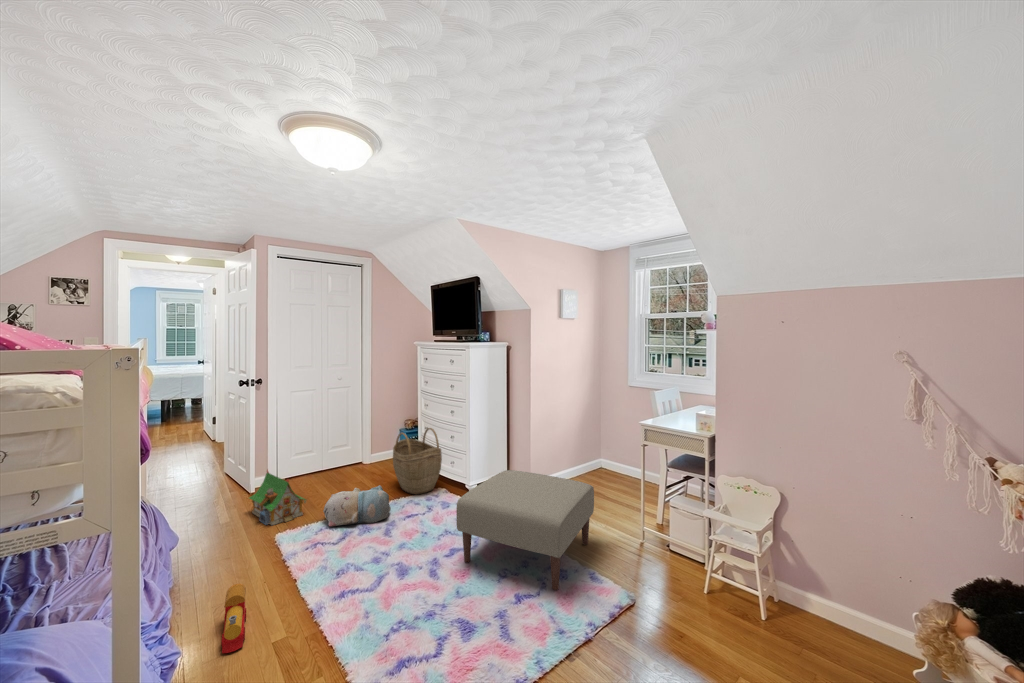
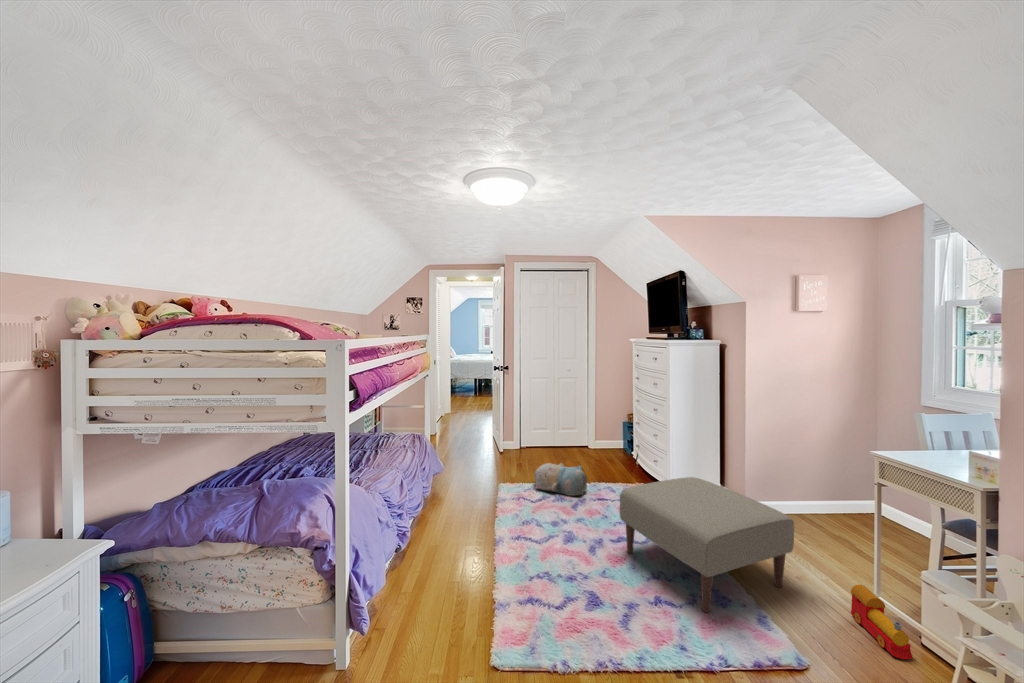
woven basket: present [393,428,442,494] -> none [602,423,646,484]
toy house: present [249,470,306,525] -> none [492,434,528,477]
toy train: present [221,584,246,653] -> present [851,585,913,659]

